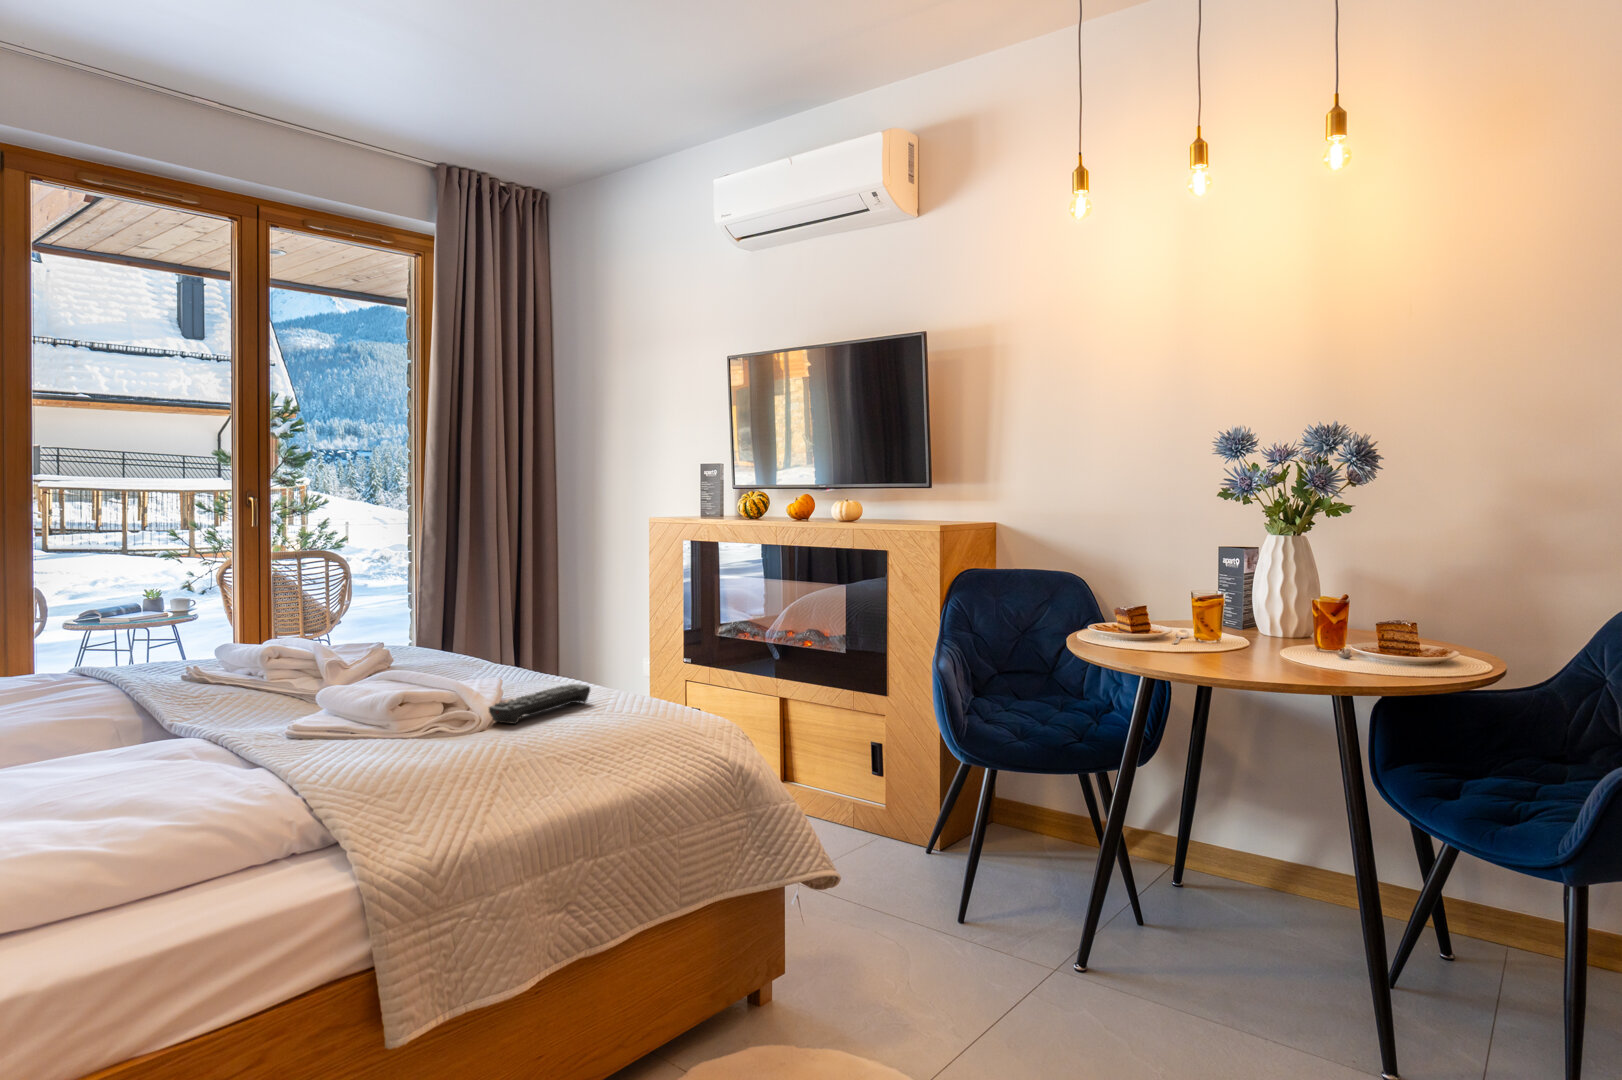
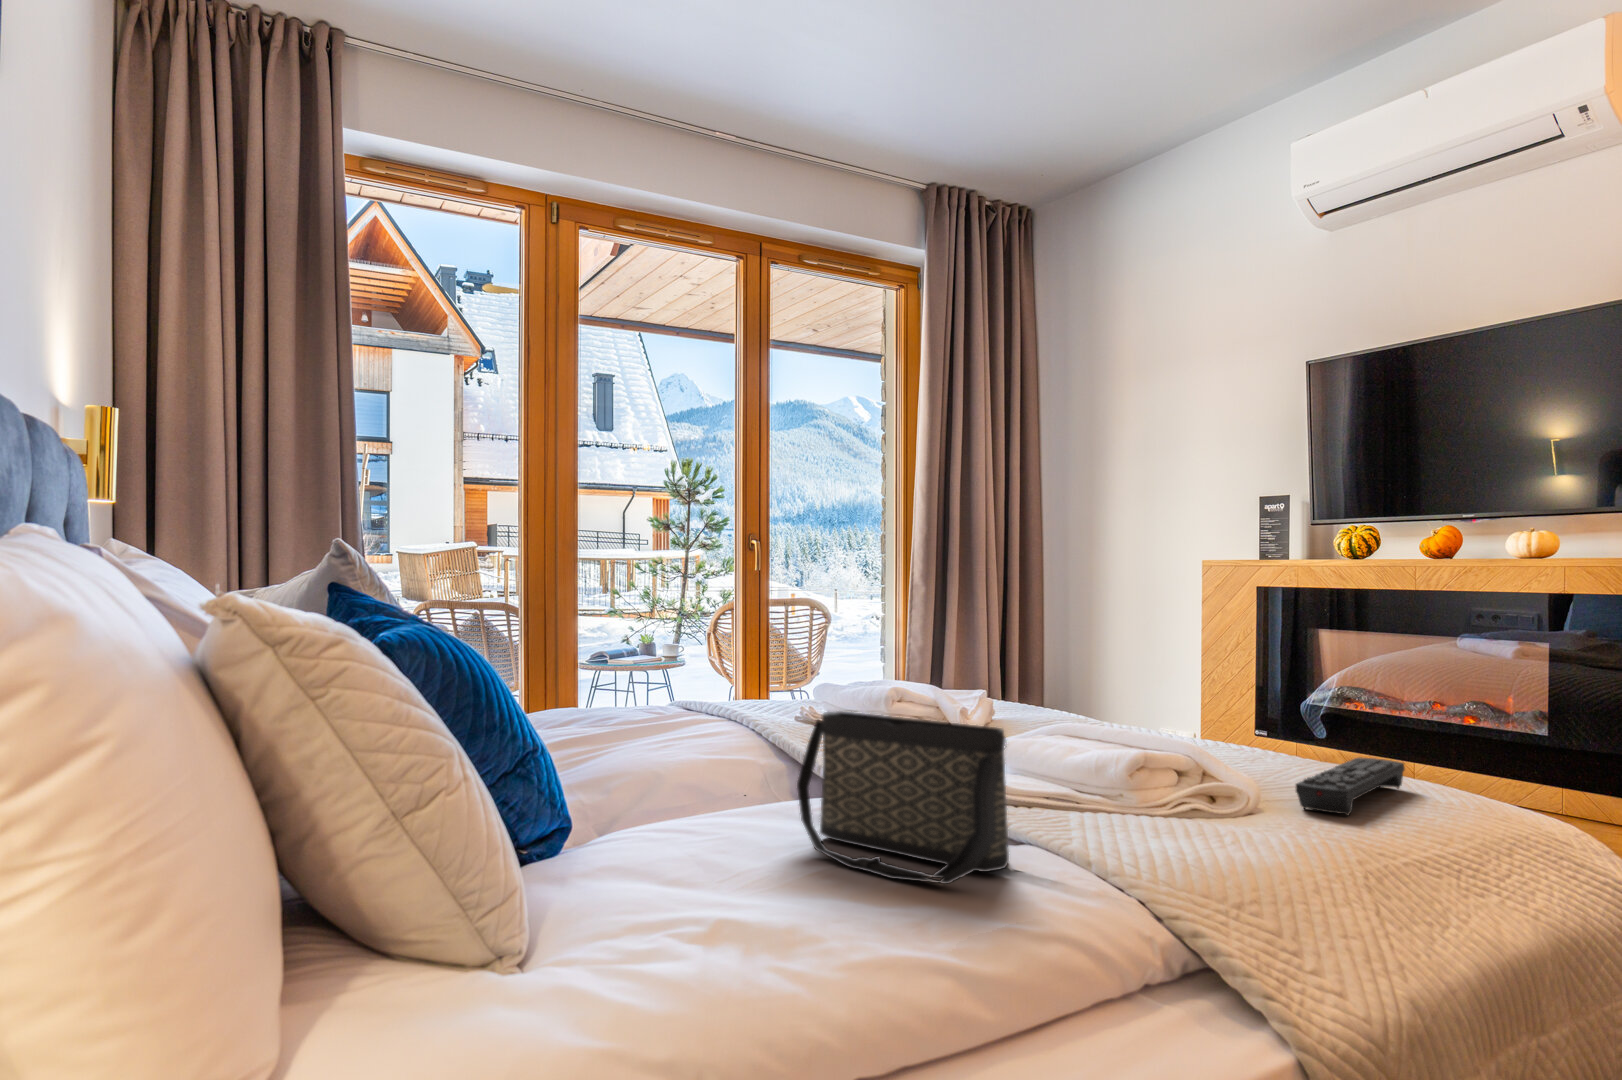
handbag: none [95,685,232,791] -> present [797,711,1009,884]

